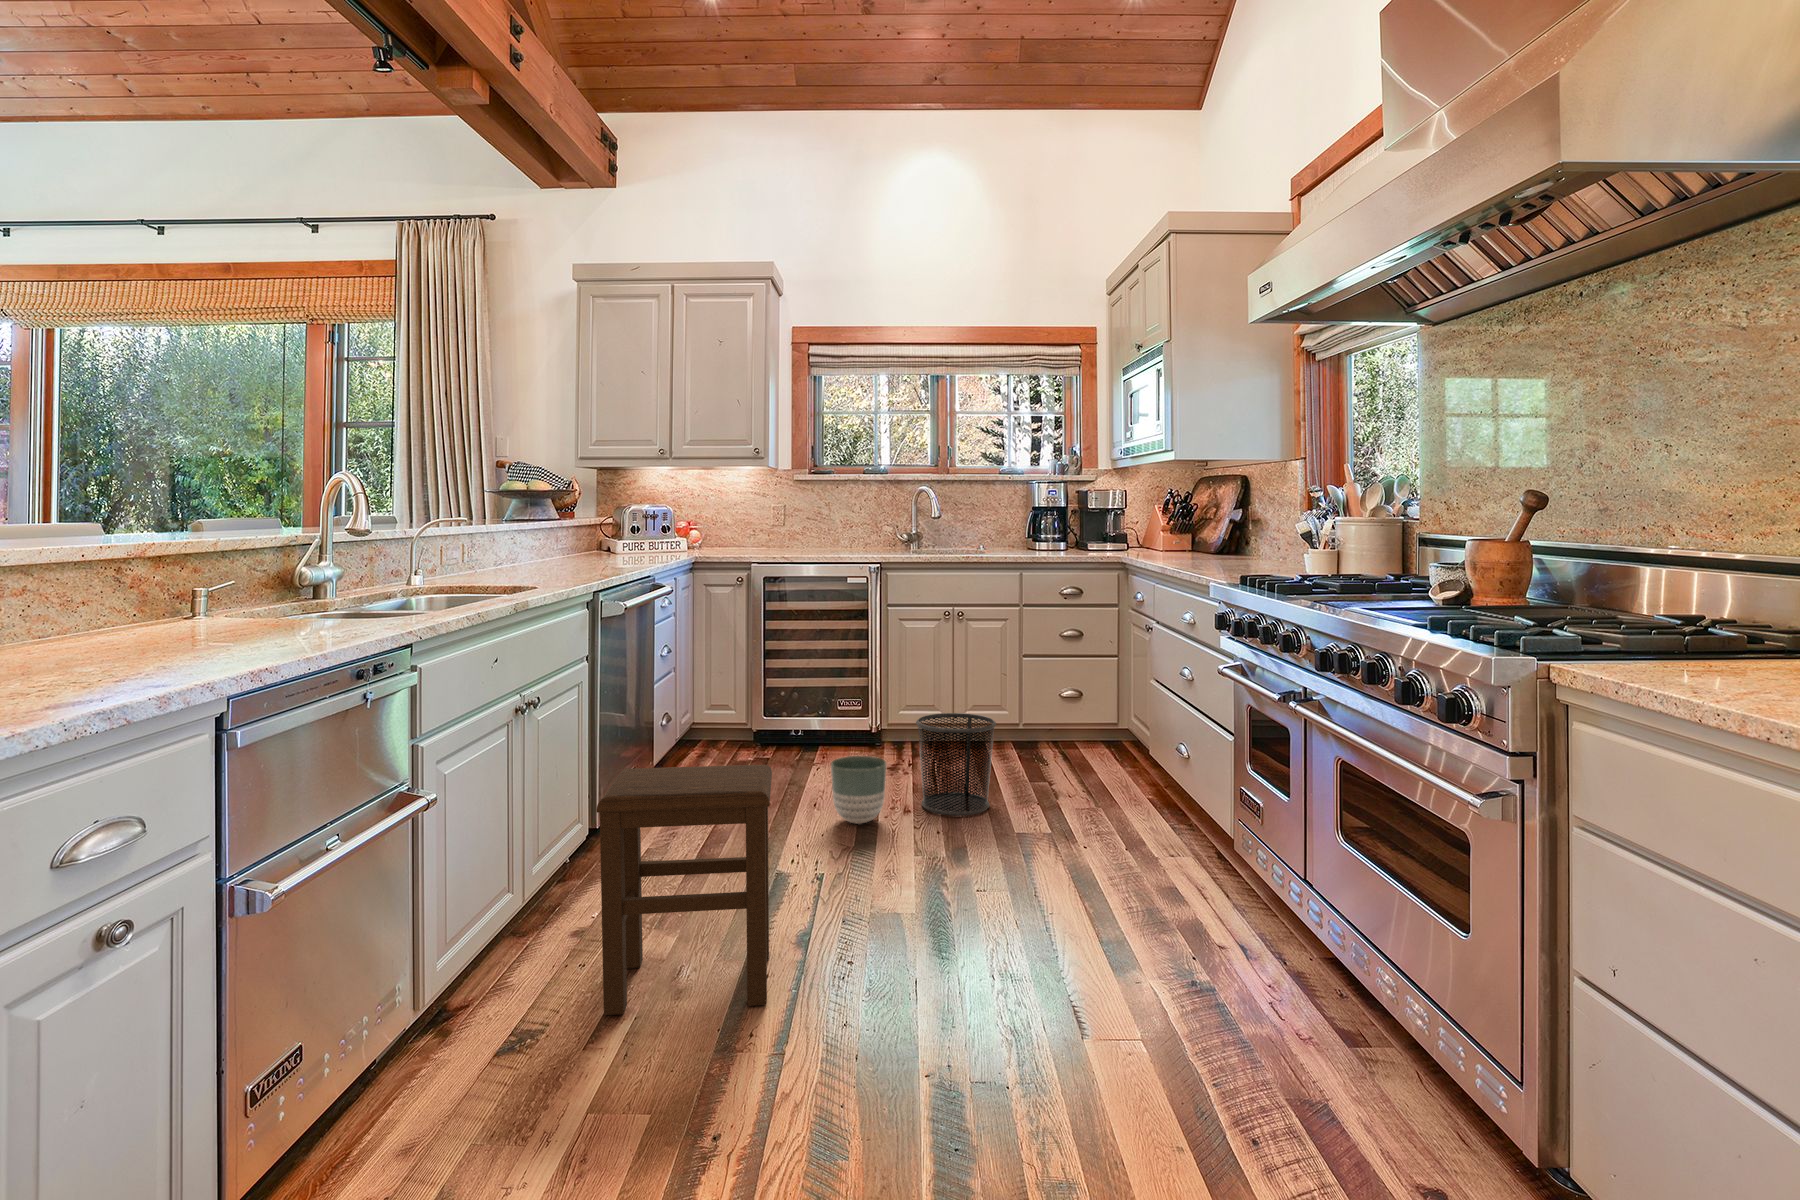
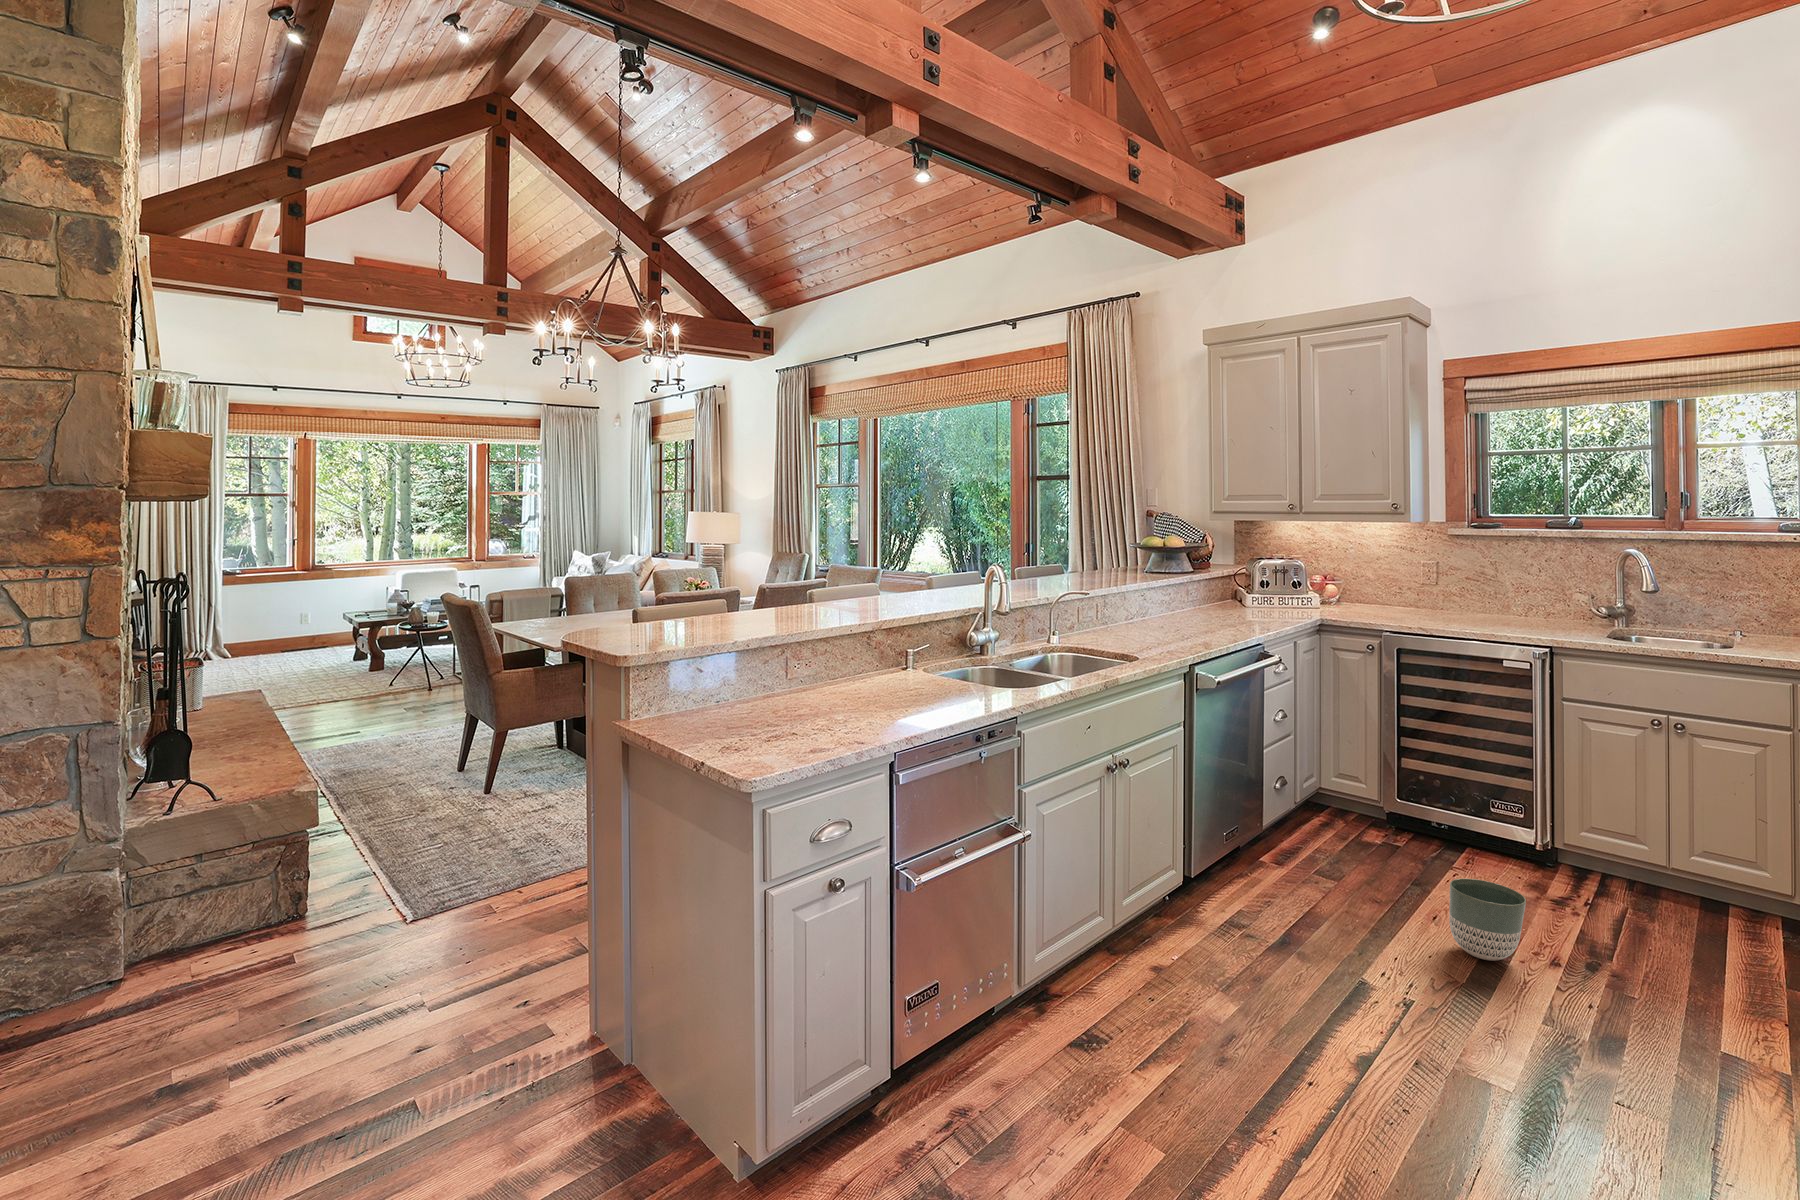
waste bin: present [916,713,996,816] -> none [1580,858,1716,1002]
stool: present [596,765,772,1015] -> none [1155,848,1338,1111]

